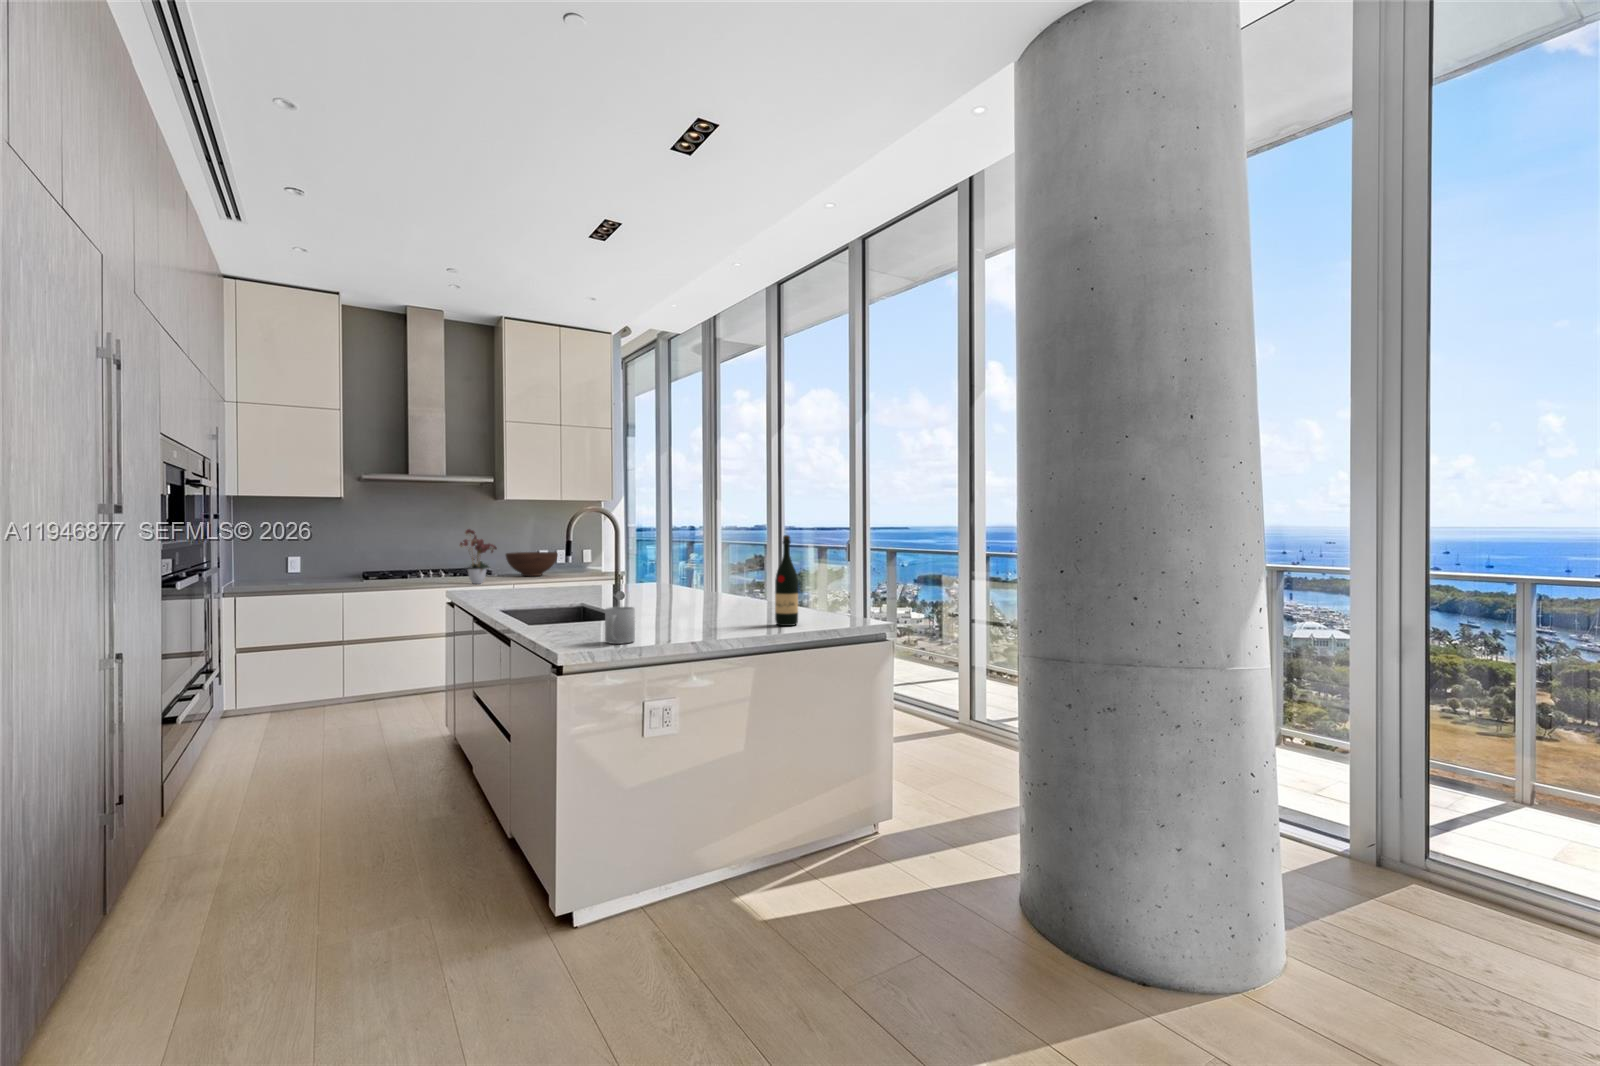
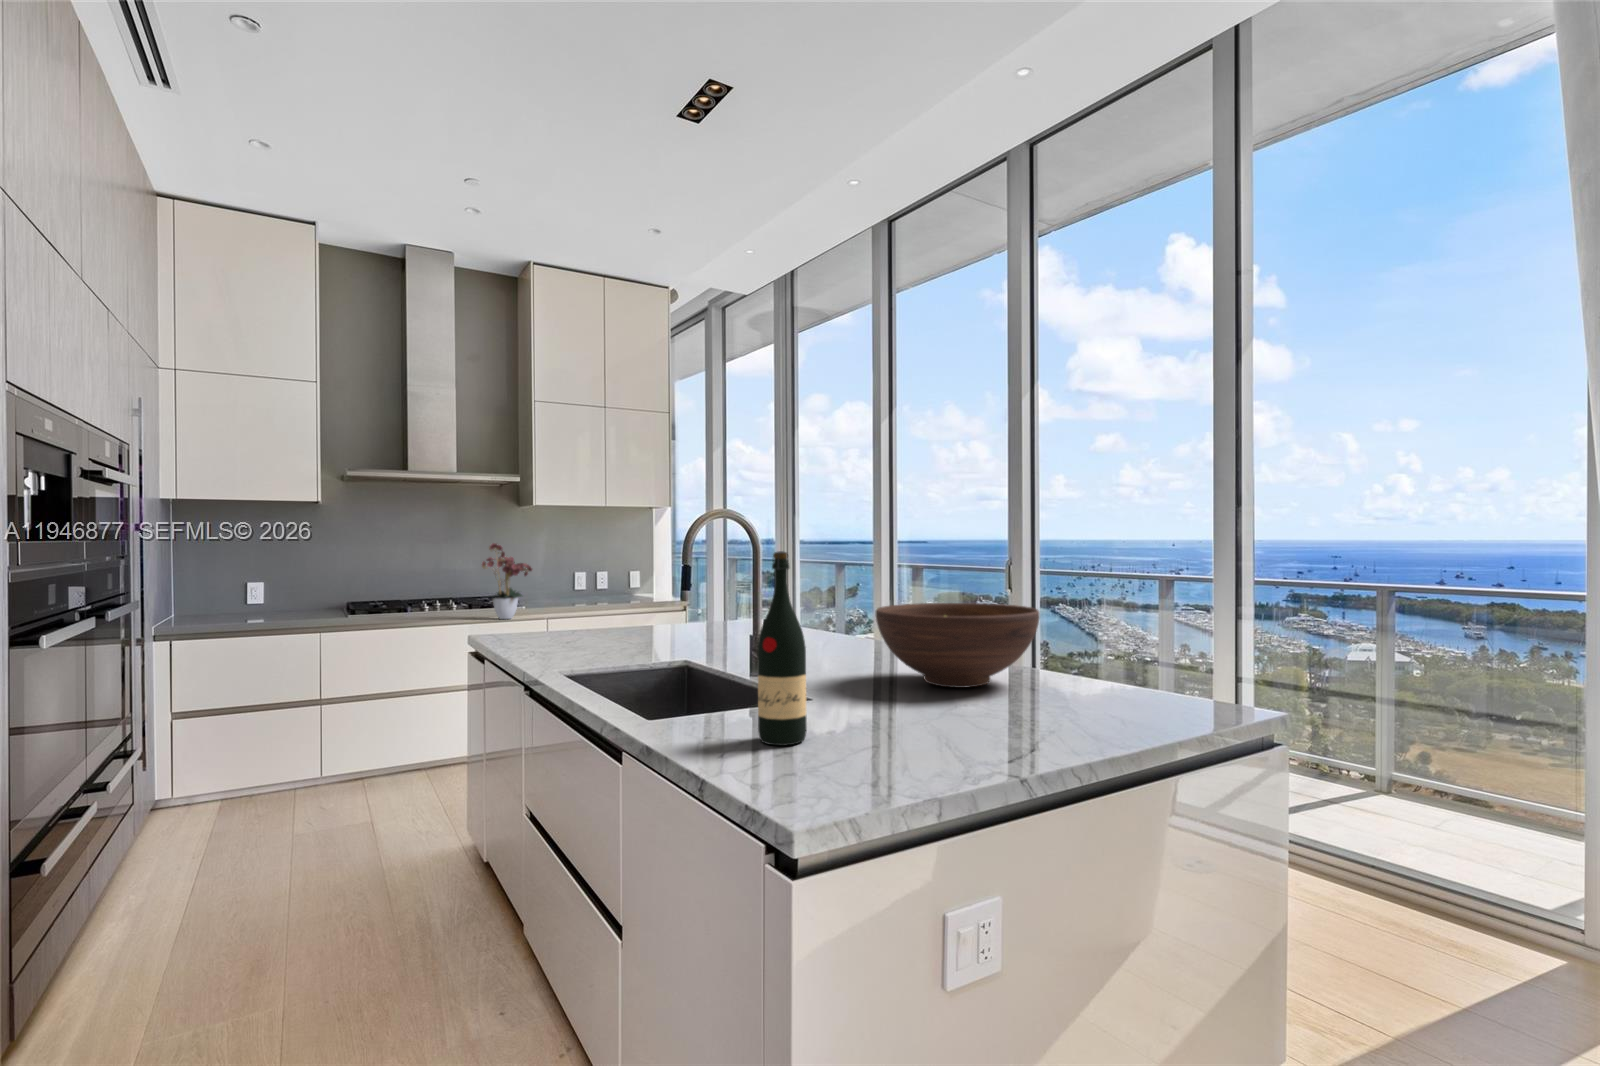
wine bottle: present [775,535,798,626] -> present [757,551,807,746]
fruit bowl: present [506,552,558,576] -> present [876,603,1039,688]
mug: present [605,607,635,644] -> none [872,690,933,772]

